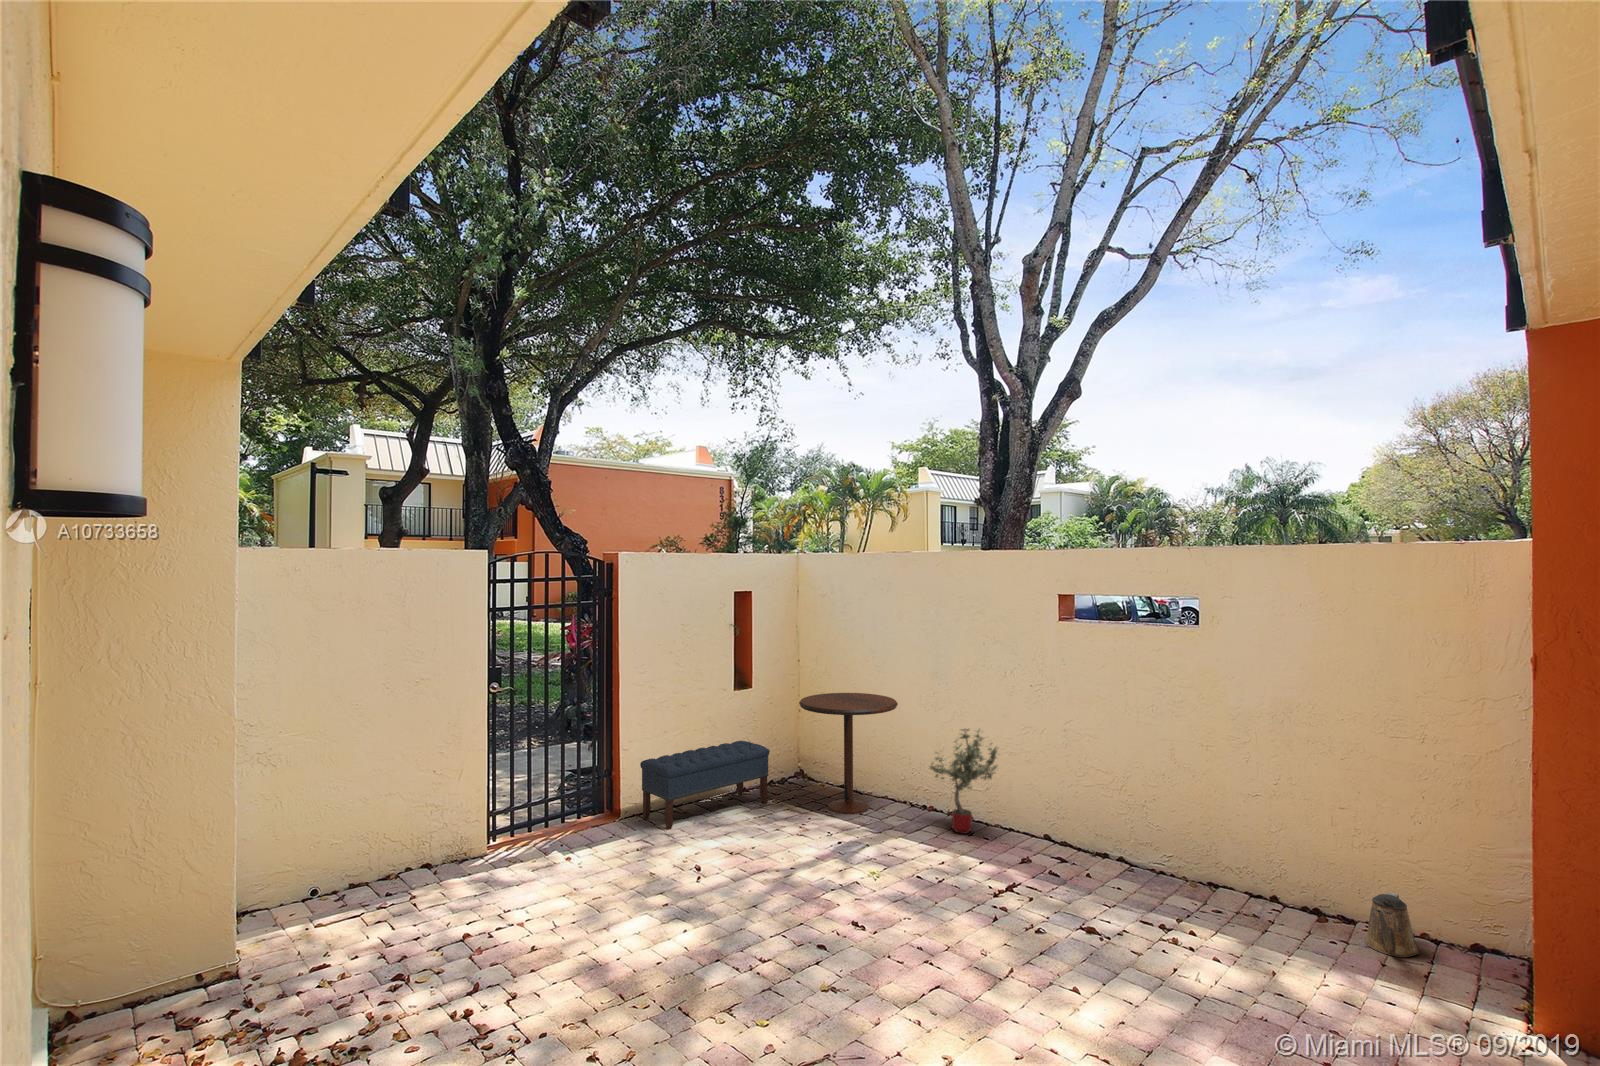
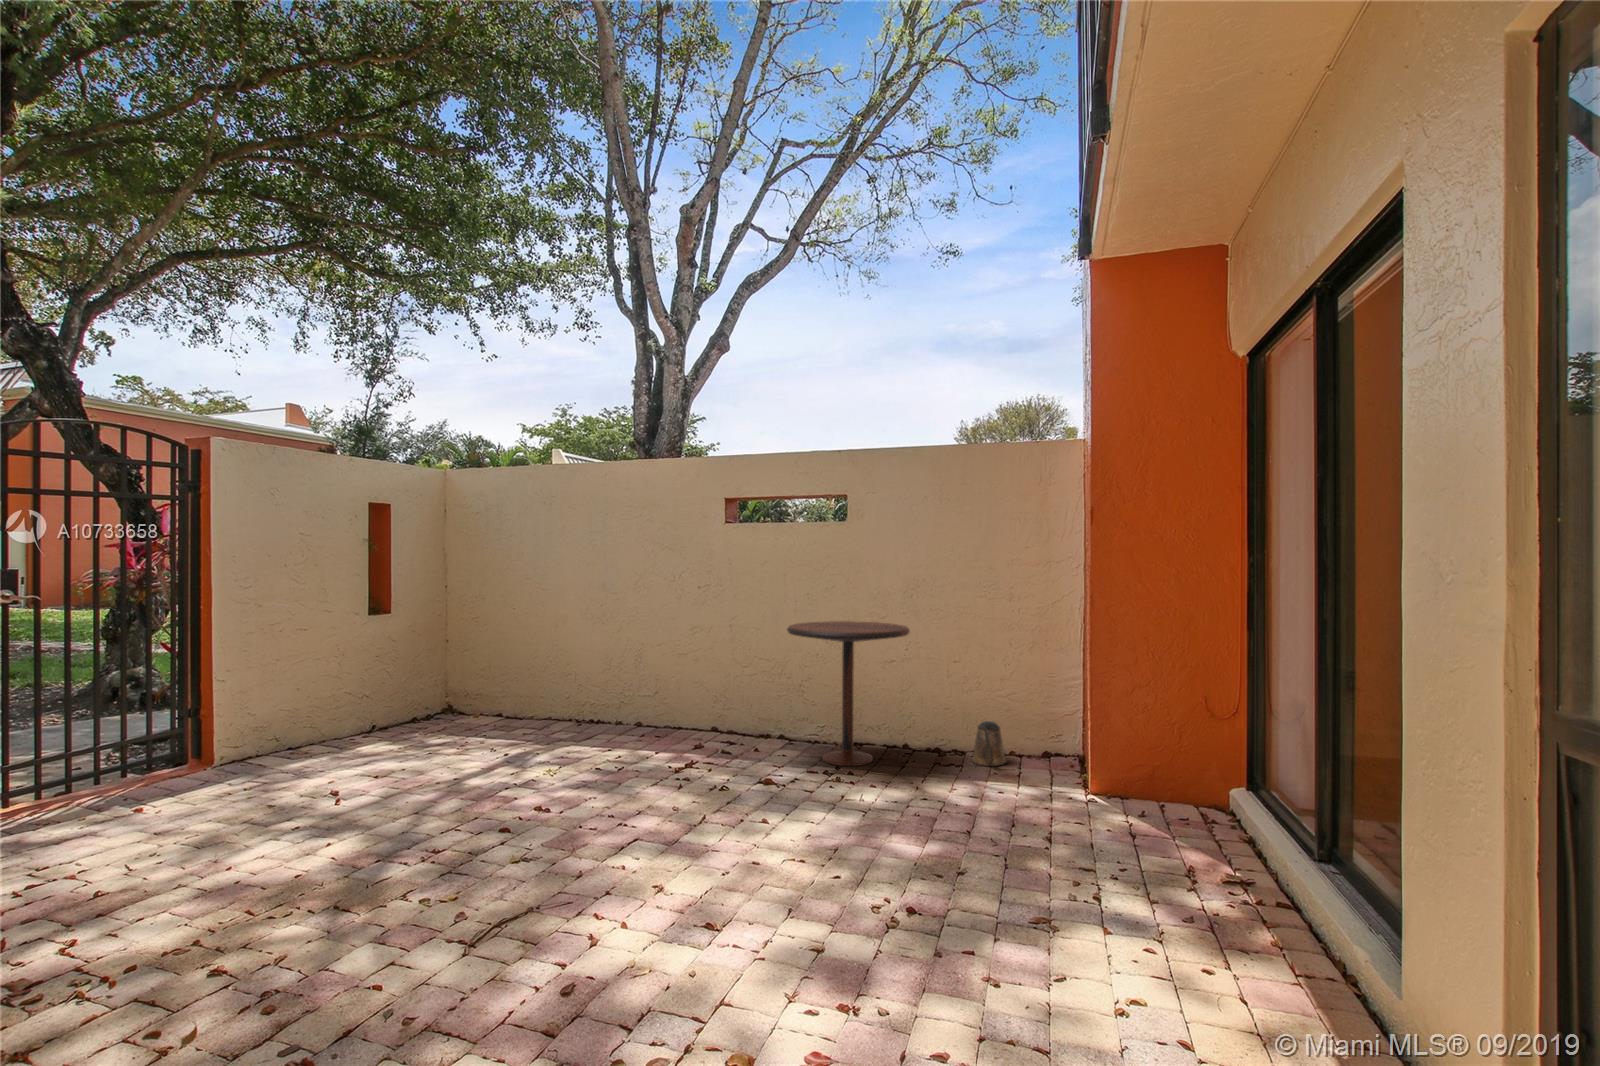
pedestal table: present [799,693,898,814] -> present [787,621,910,766]
potted tree: present [930,729,999,834] -> none [599,631,674,736]
bench: present [640,741,770,830] -> none [242,670,415,769]

